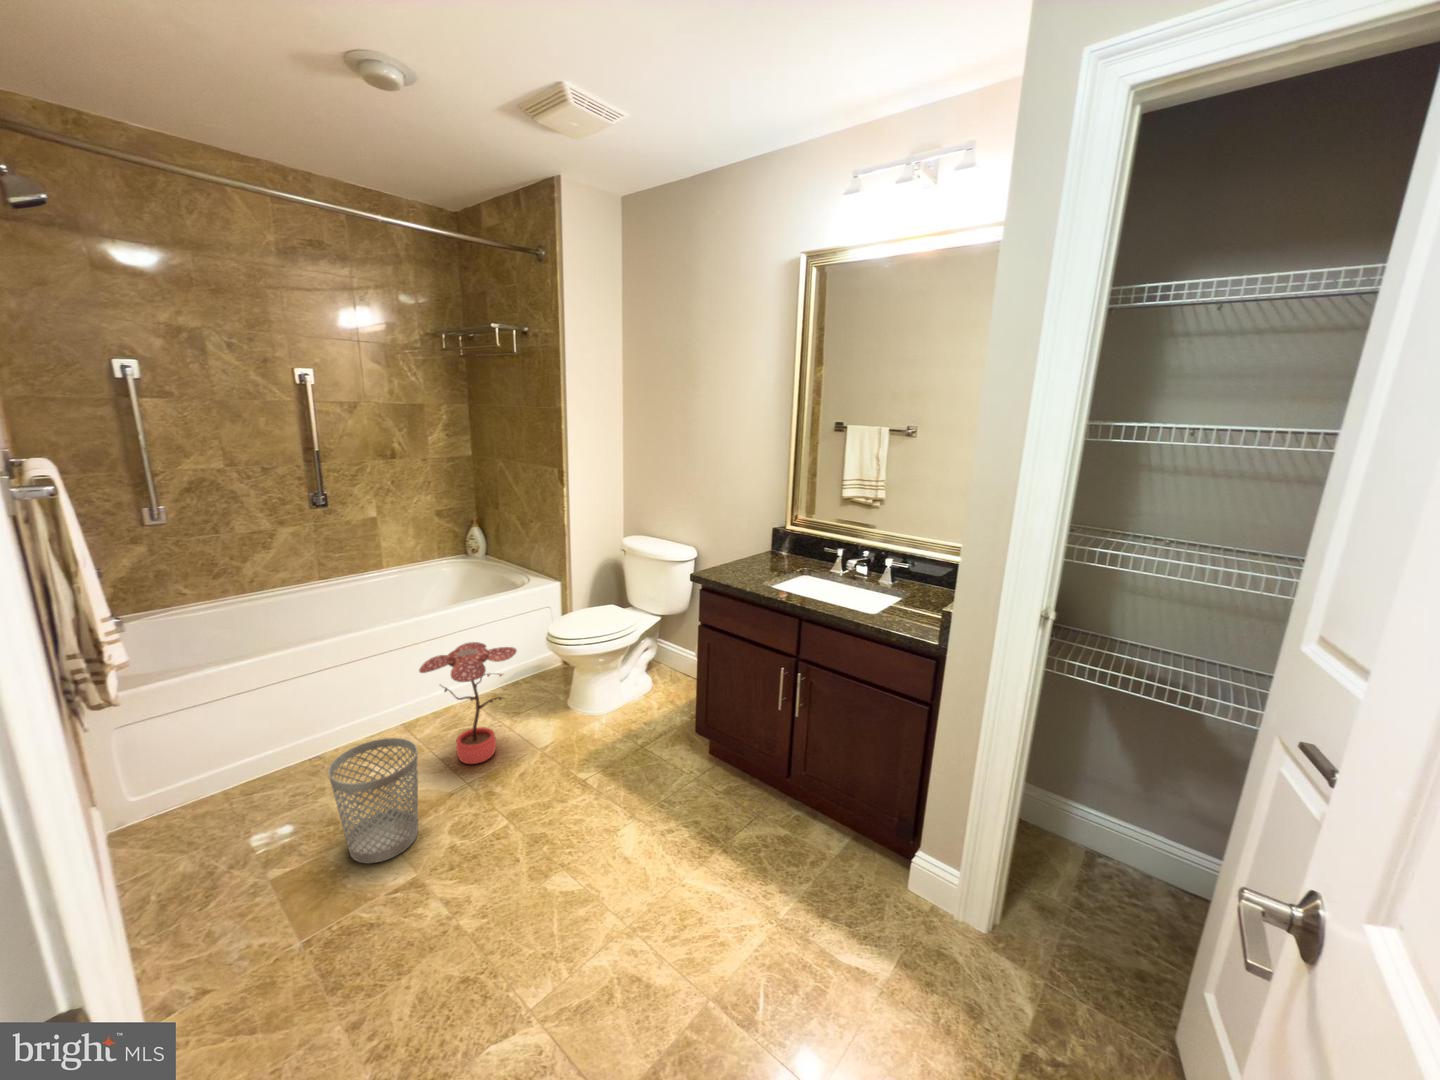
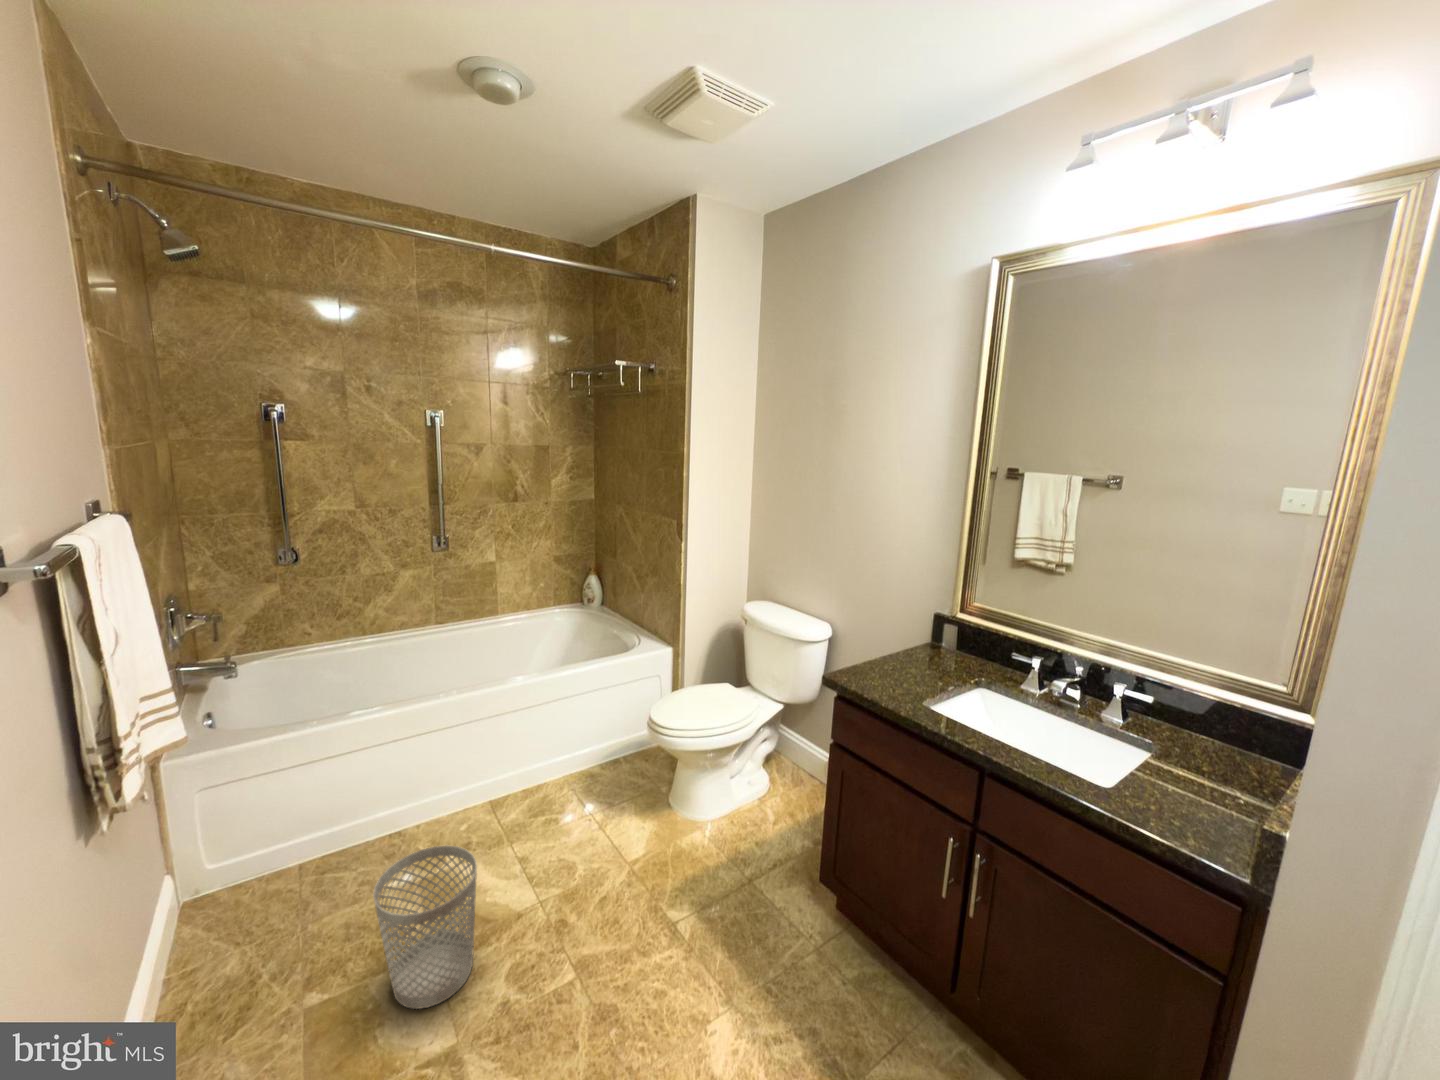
potted plant: present [419,642,517,764] -> none [499,723,609,873]

